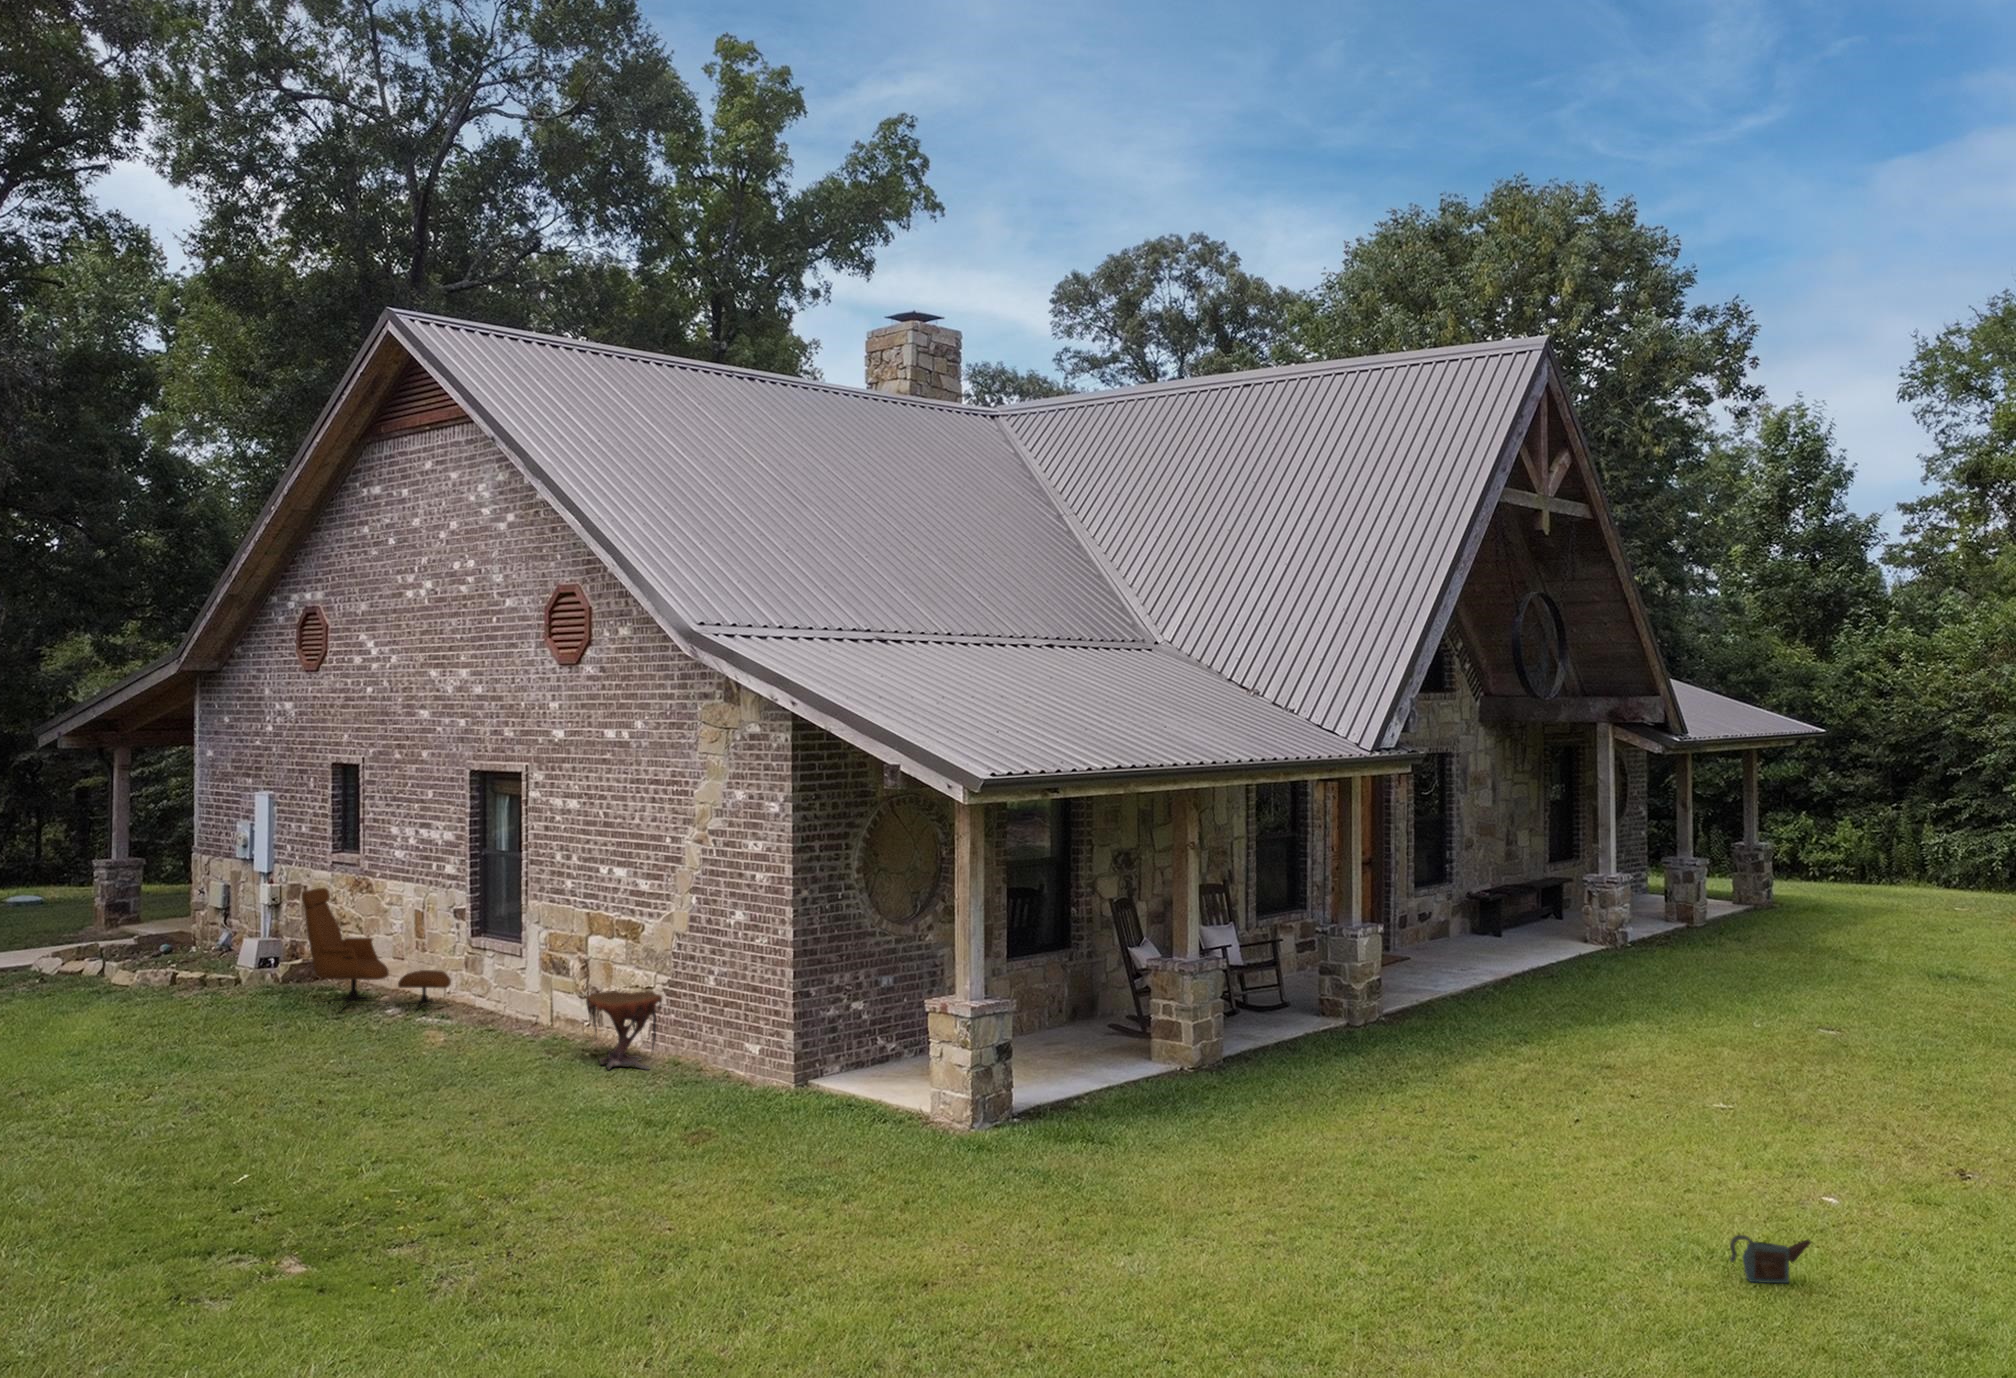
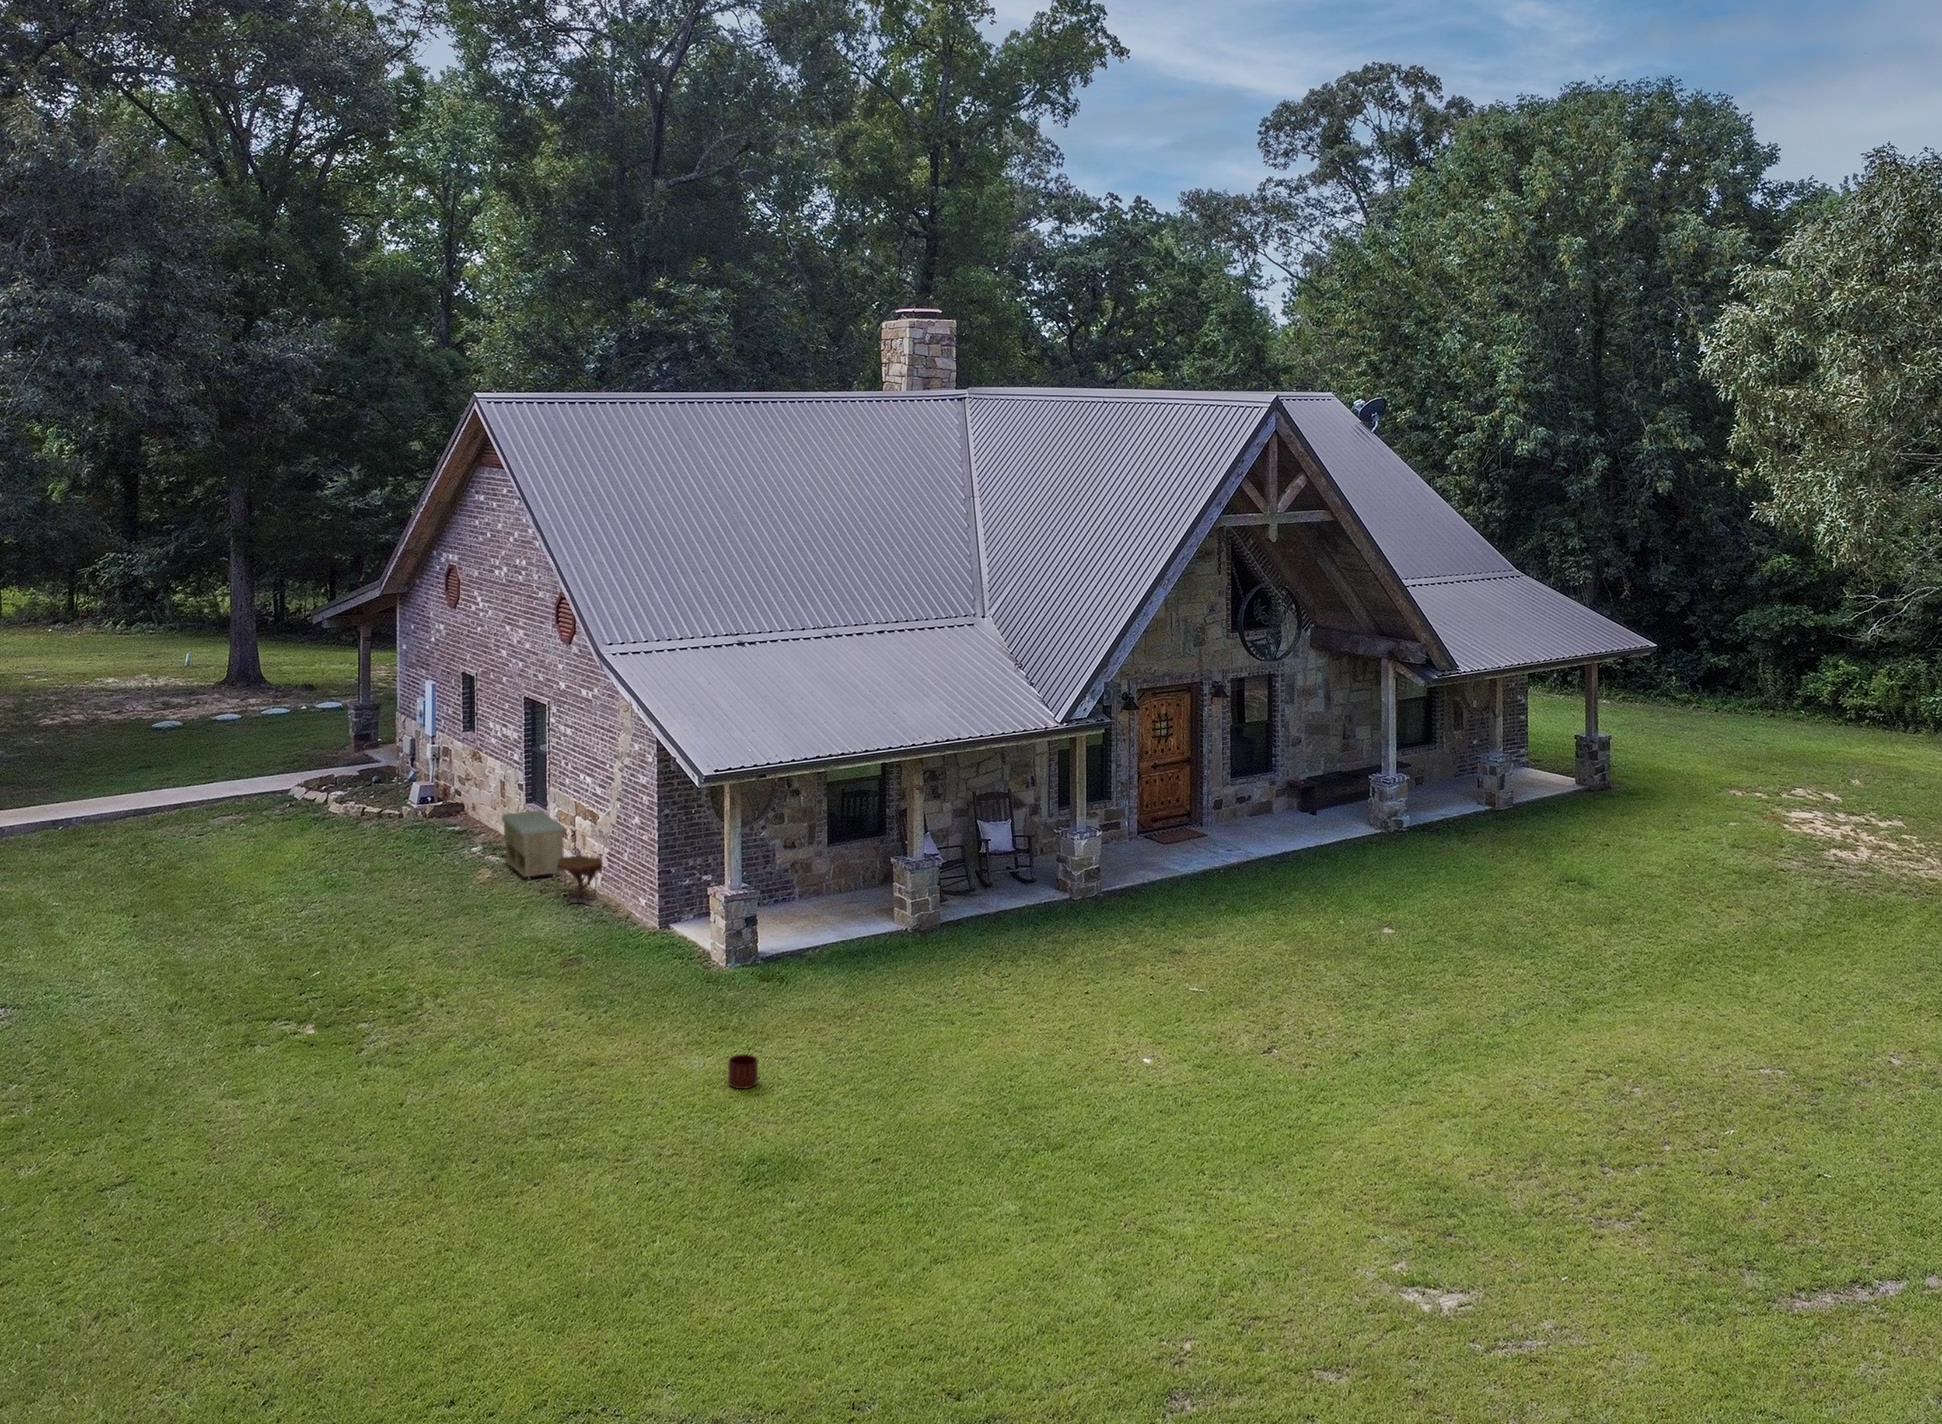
lounge chair: present [302,888,451,1012] -> none [424,766,517,850]
storage bench: none [452,939,565,1044] -> present [502,811,564,880]
watering can: present [1730,1235,1811,1283] -> none [1022,1067,1065,1095]
planter: none [1219,1257,1278,1327] -> present [728,1054,758,1089]

